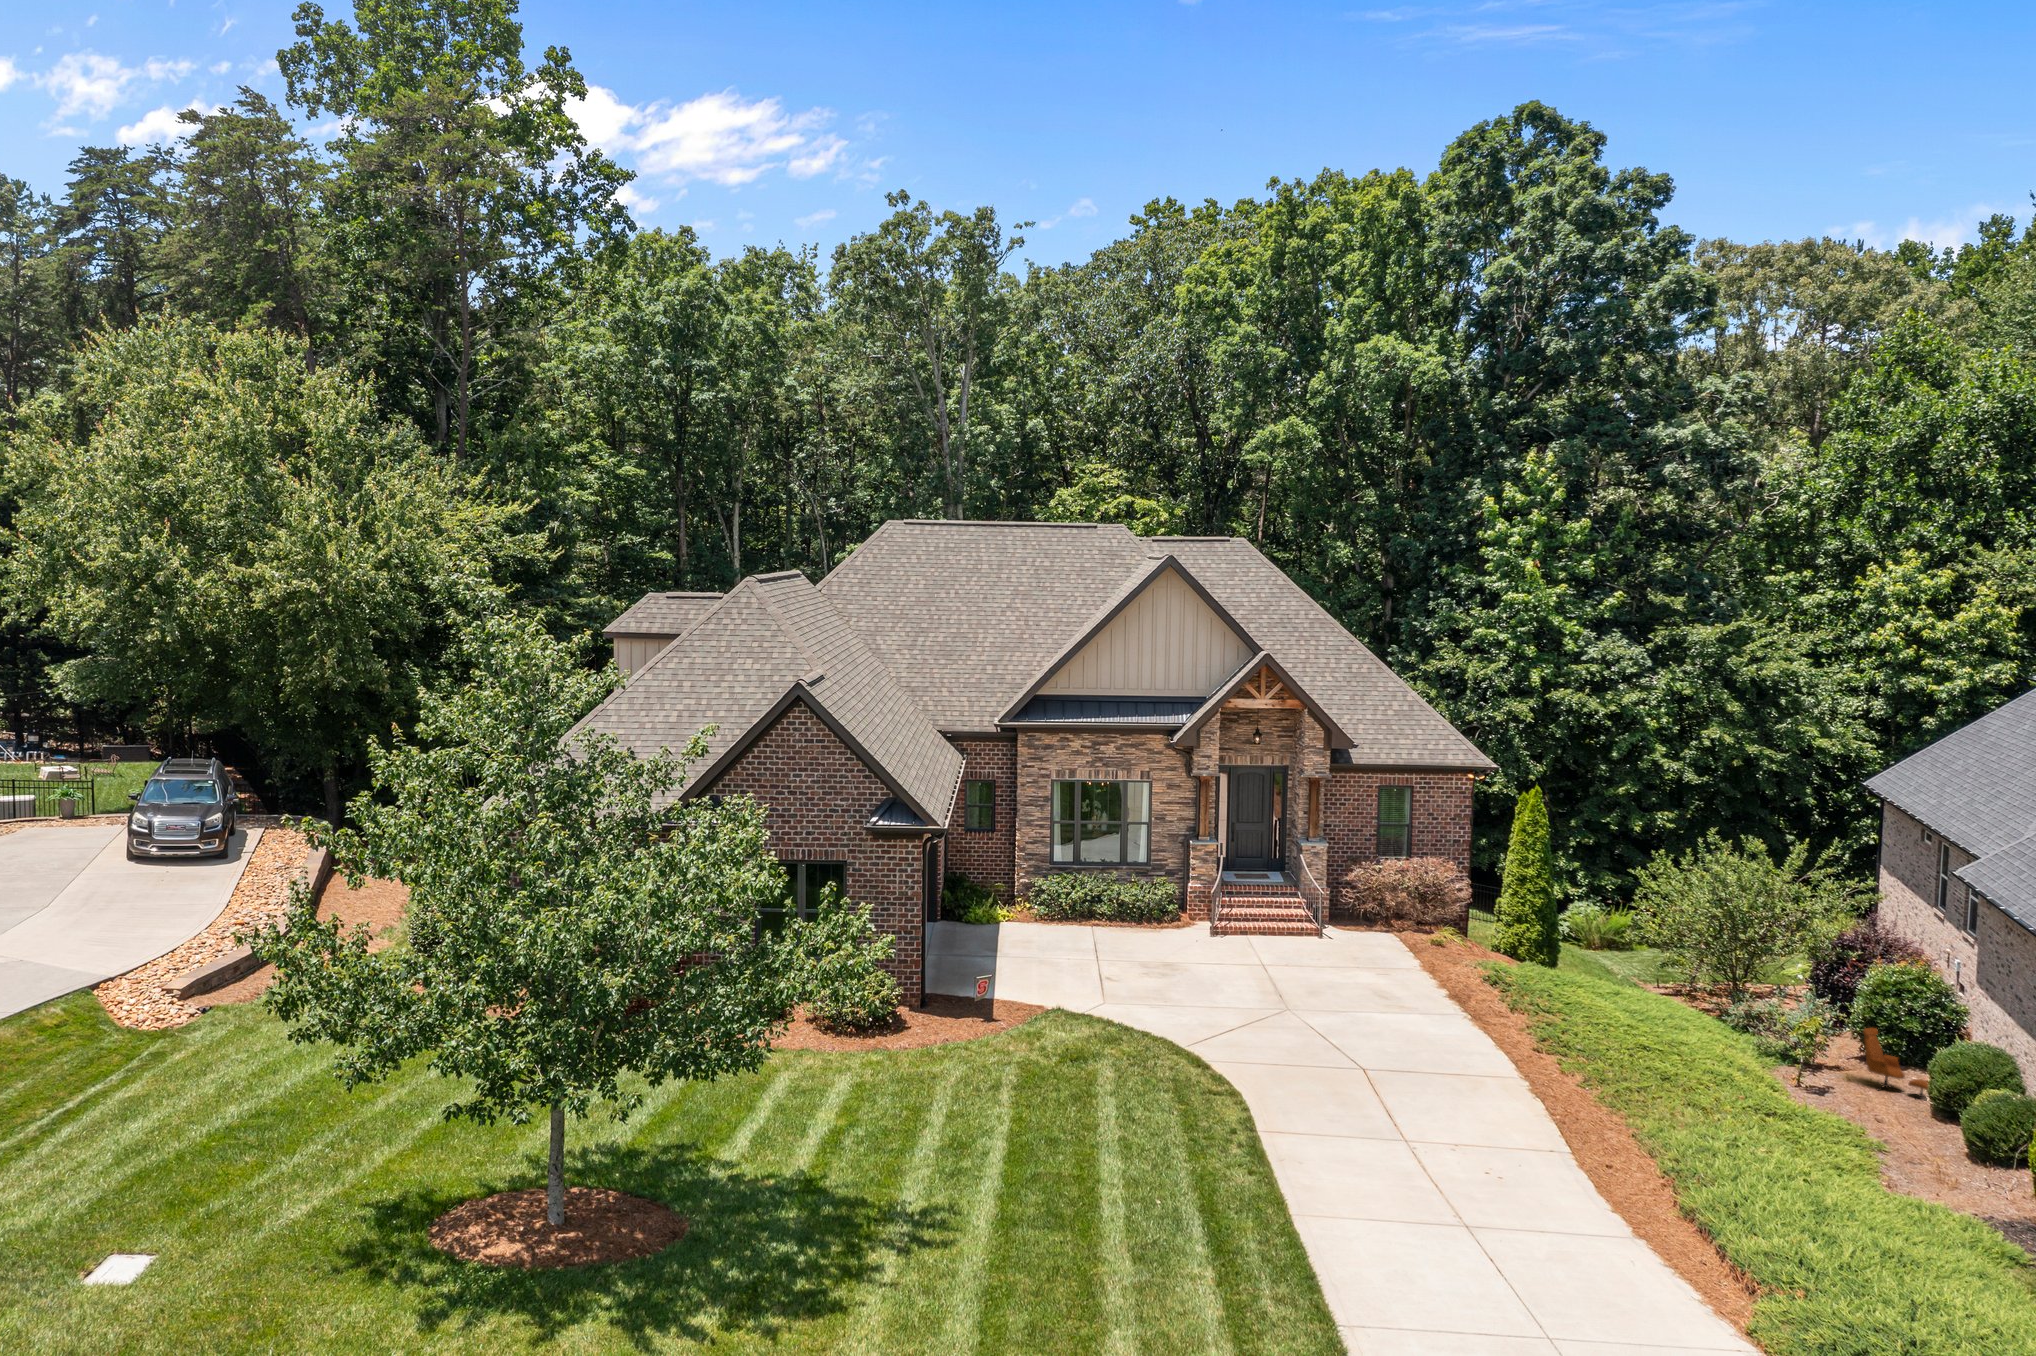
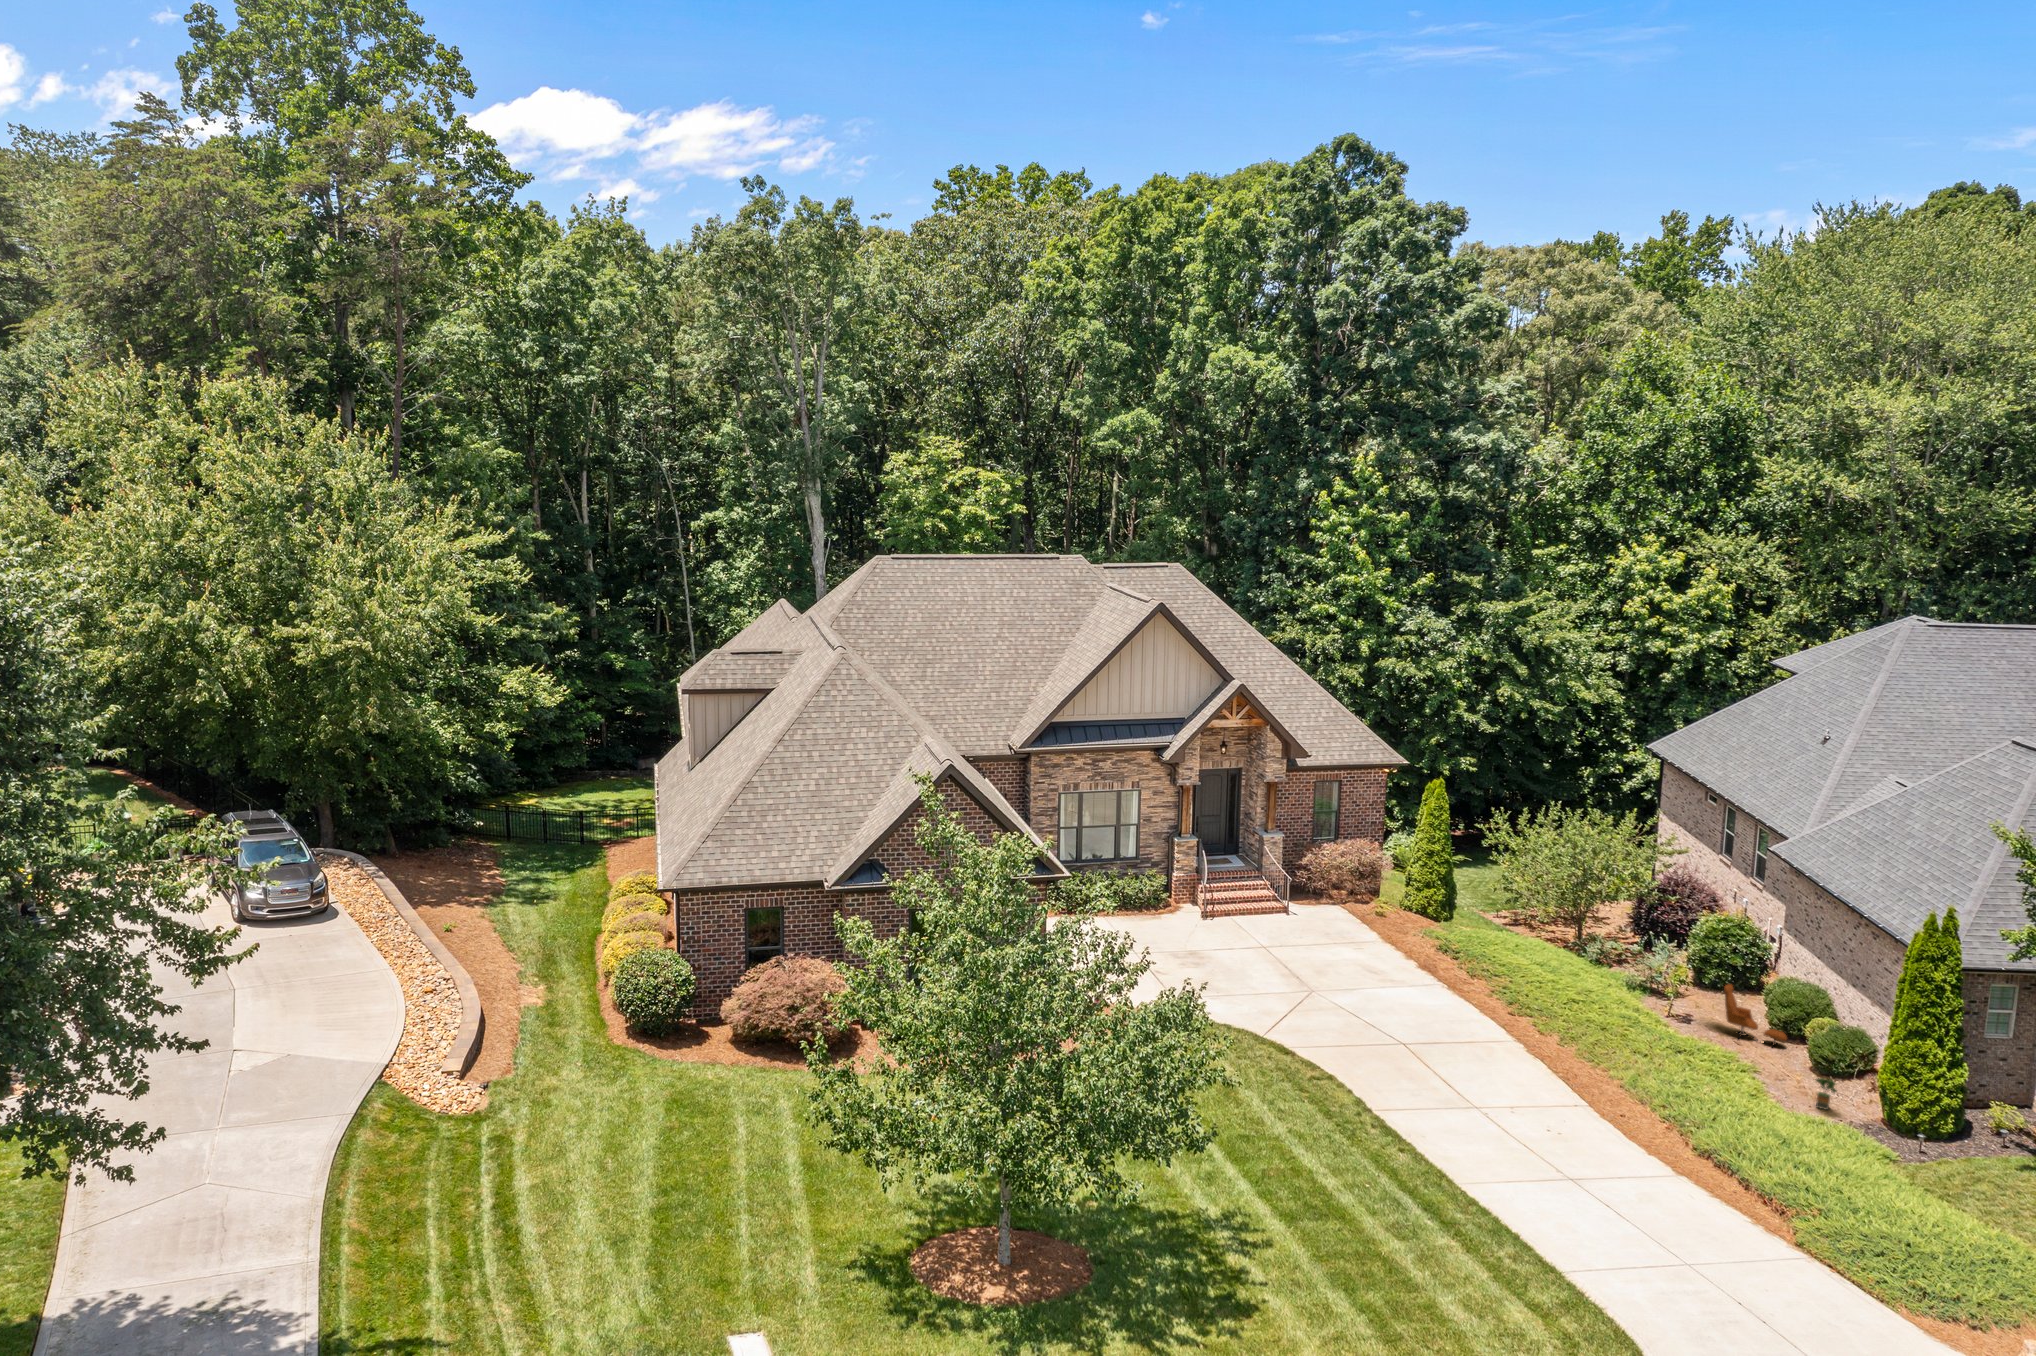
potted tree: none [1919,1106,1945,1144] -> present [1815,1078,1836,1110]

